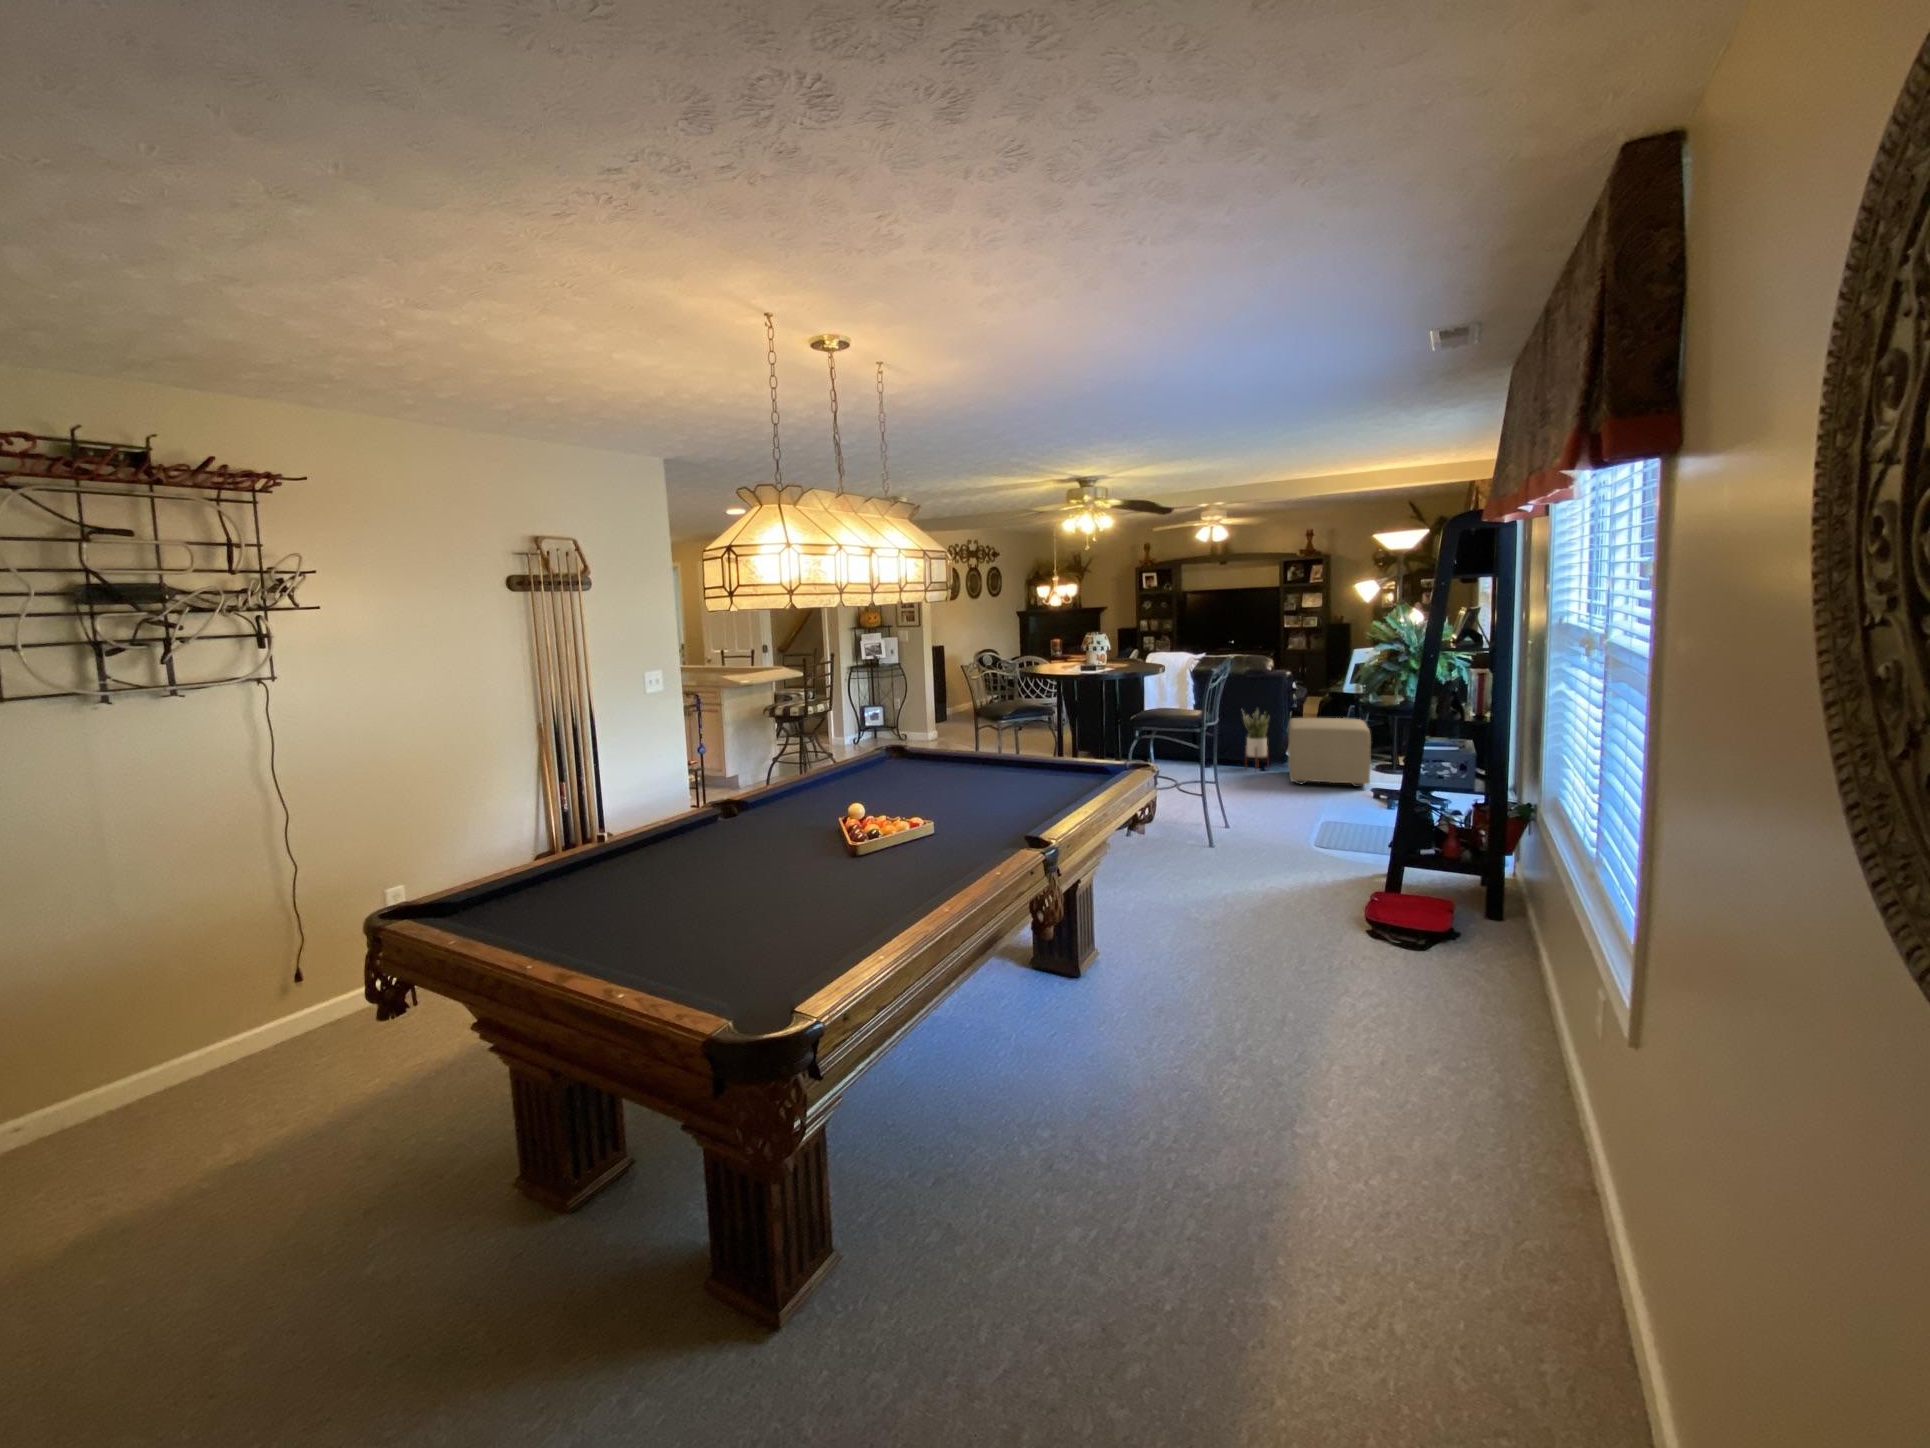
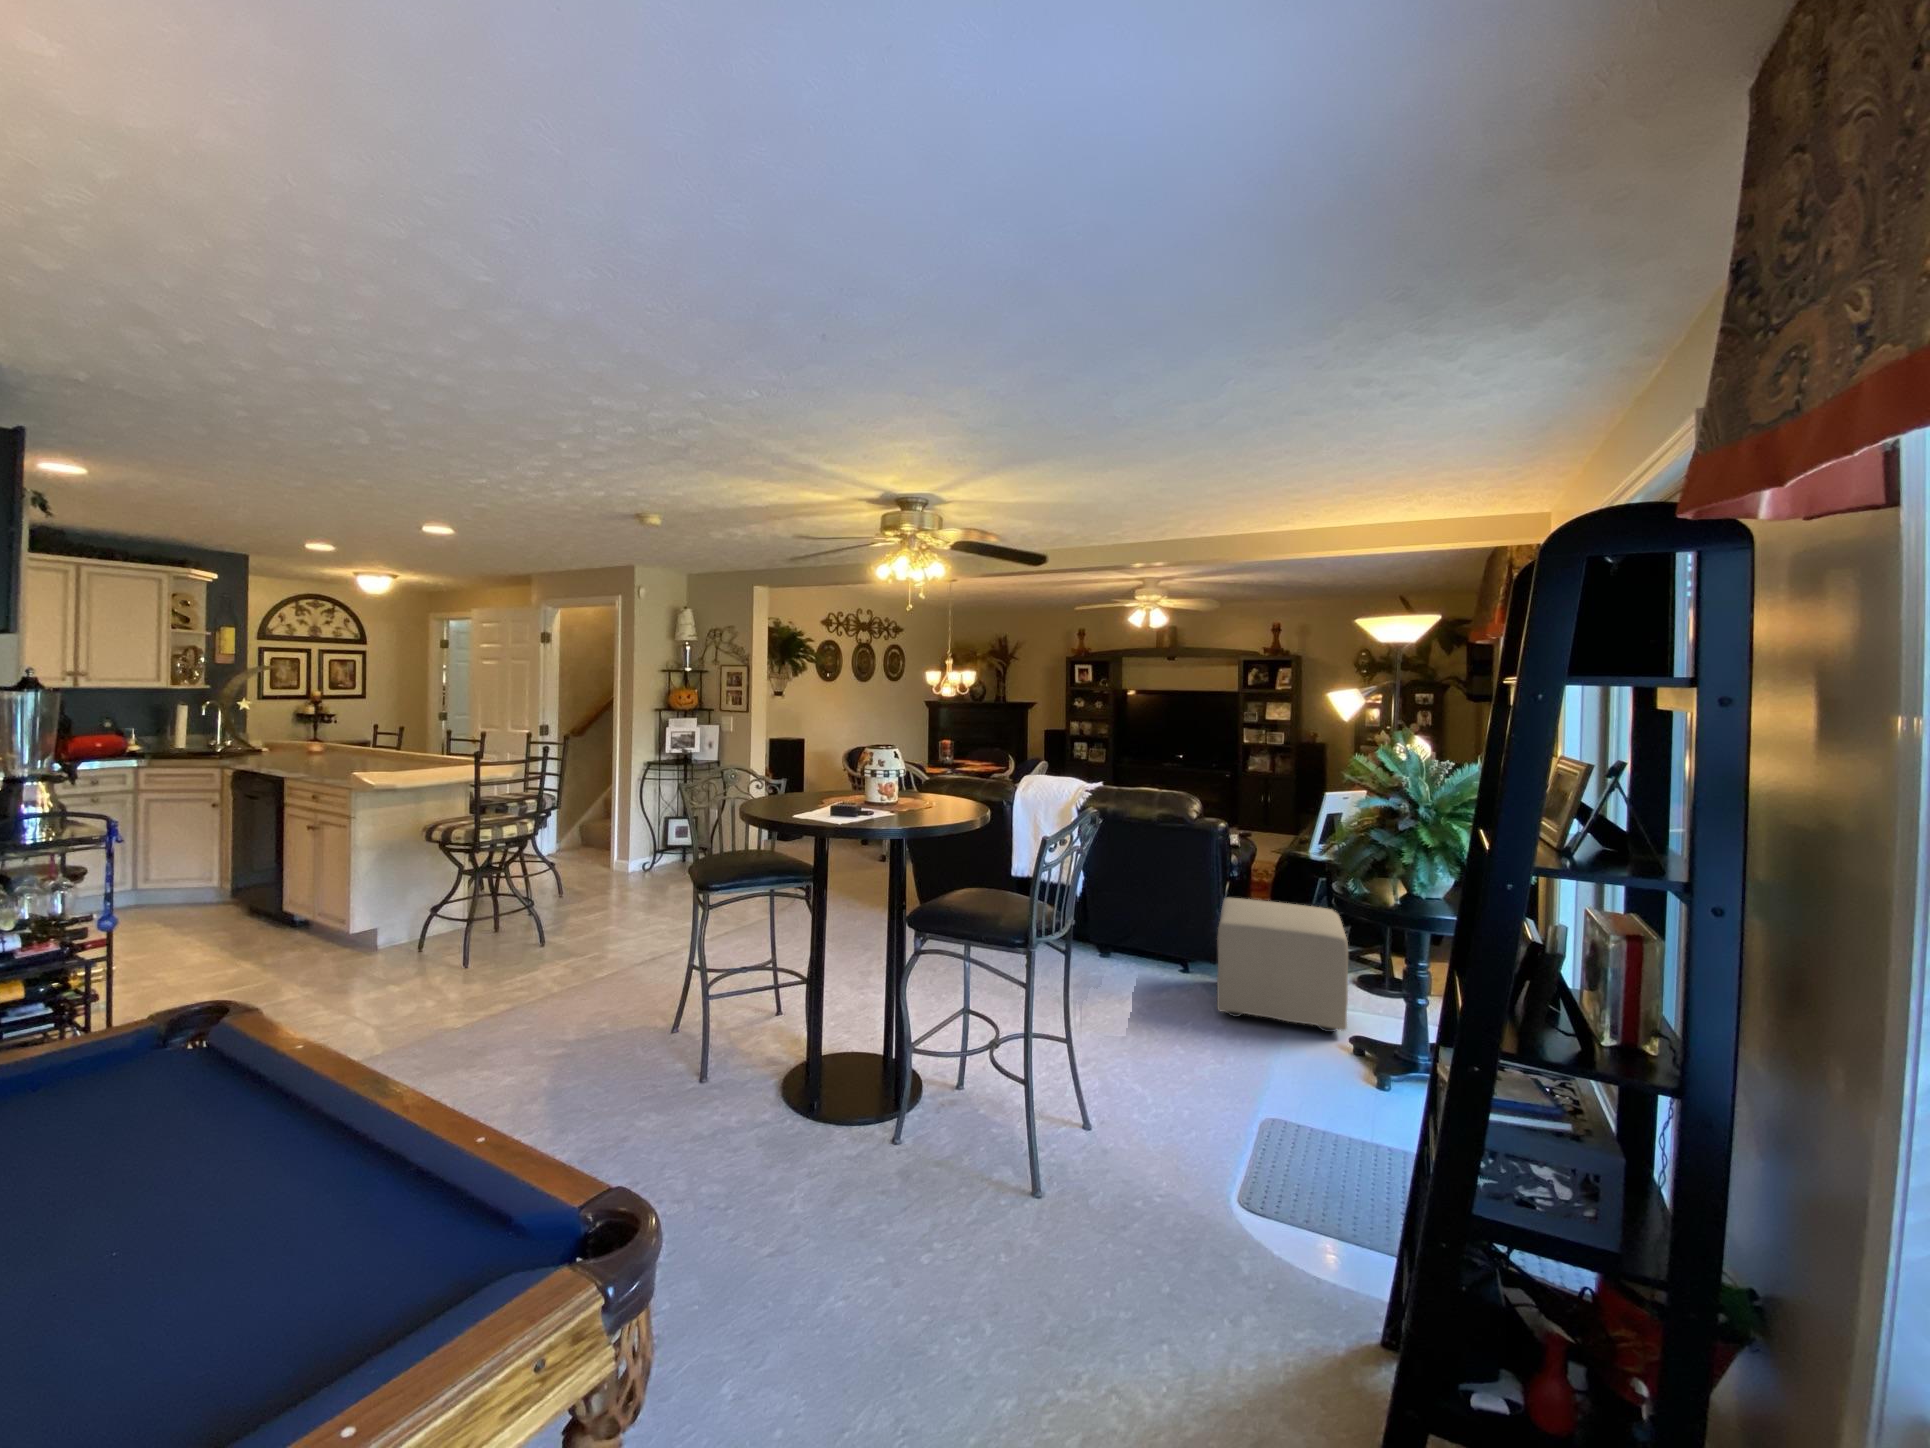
potted plant: present [1243,711,1269,768] -> none [1151,875,1194,979]

